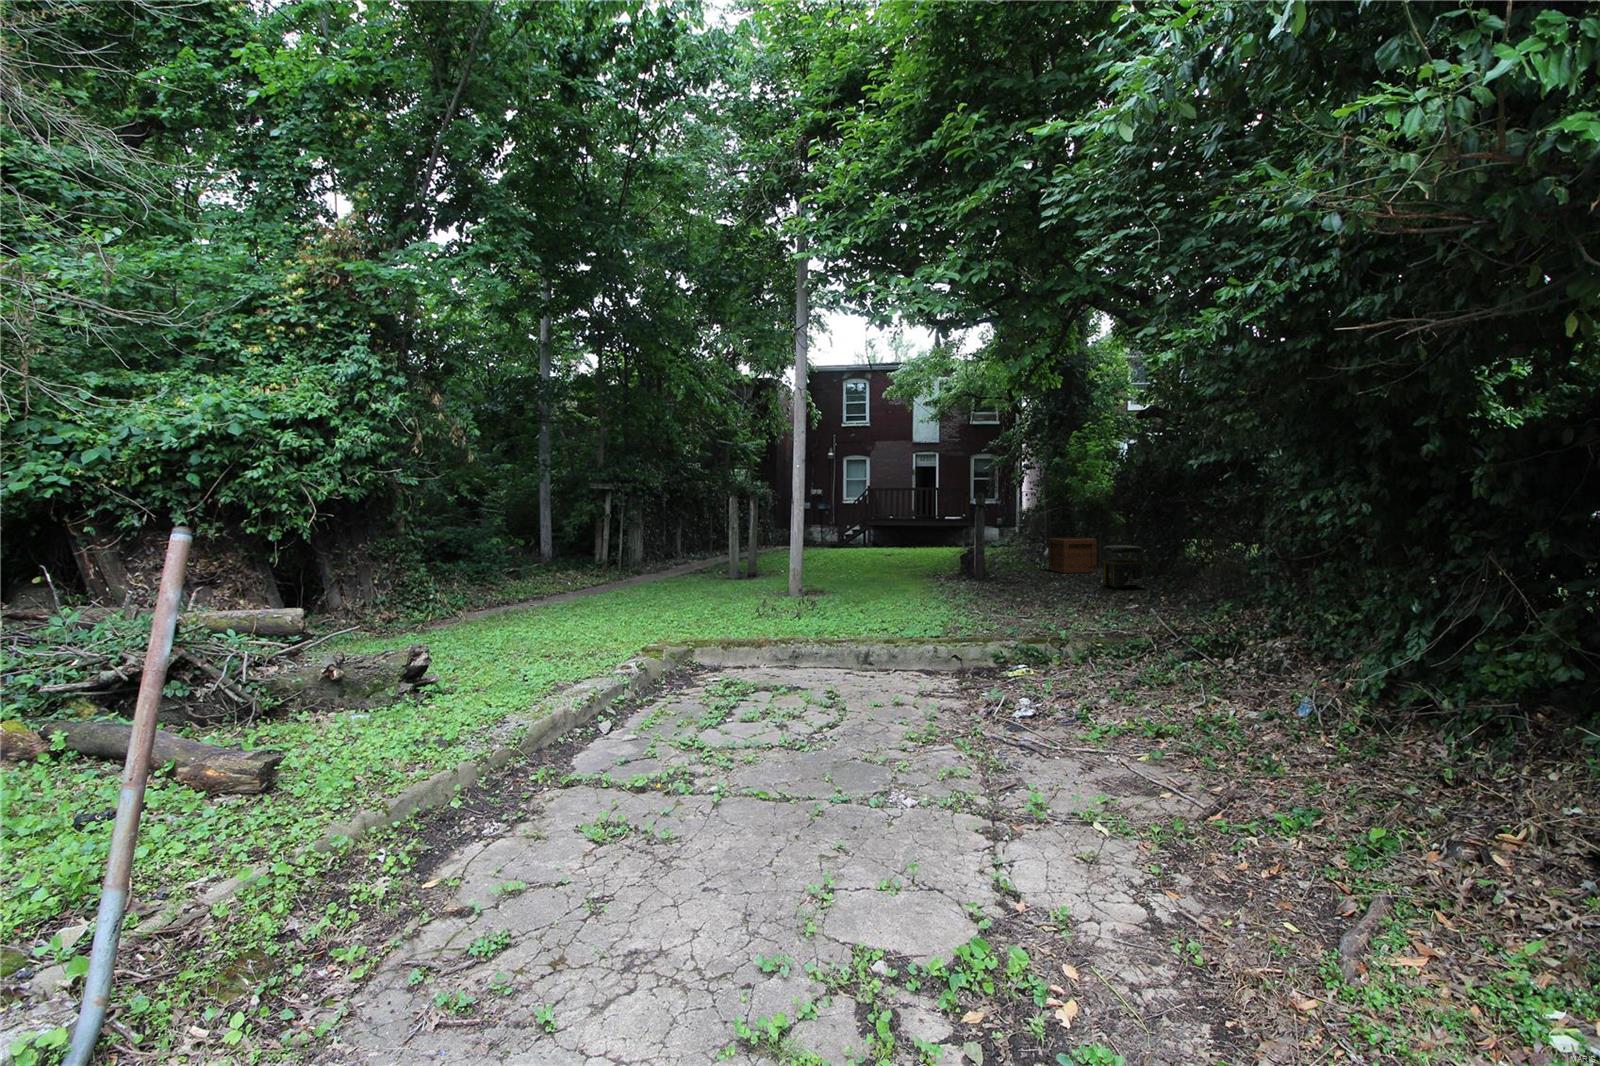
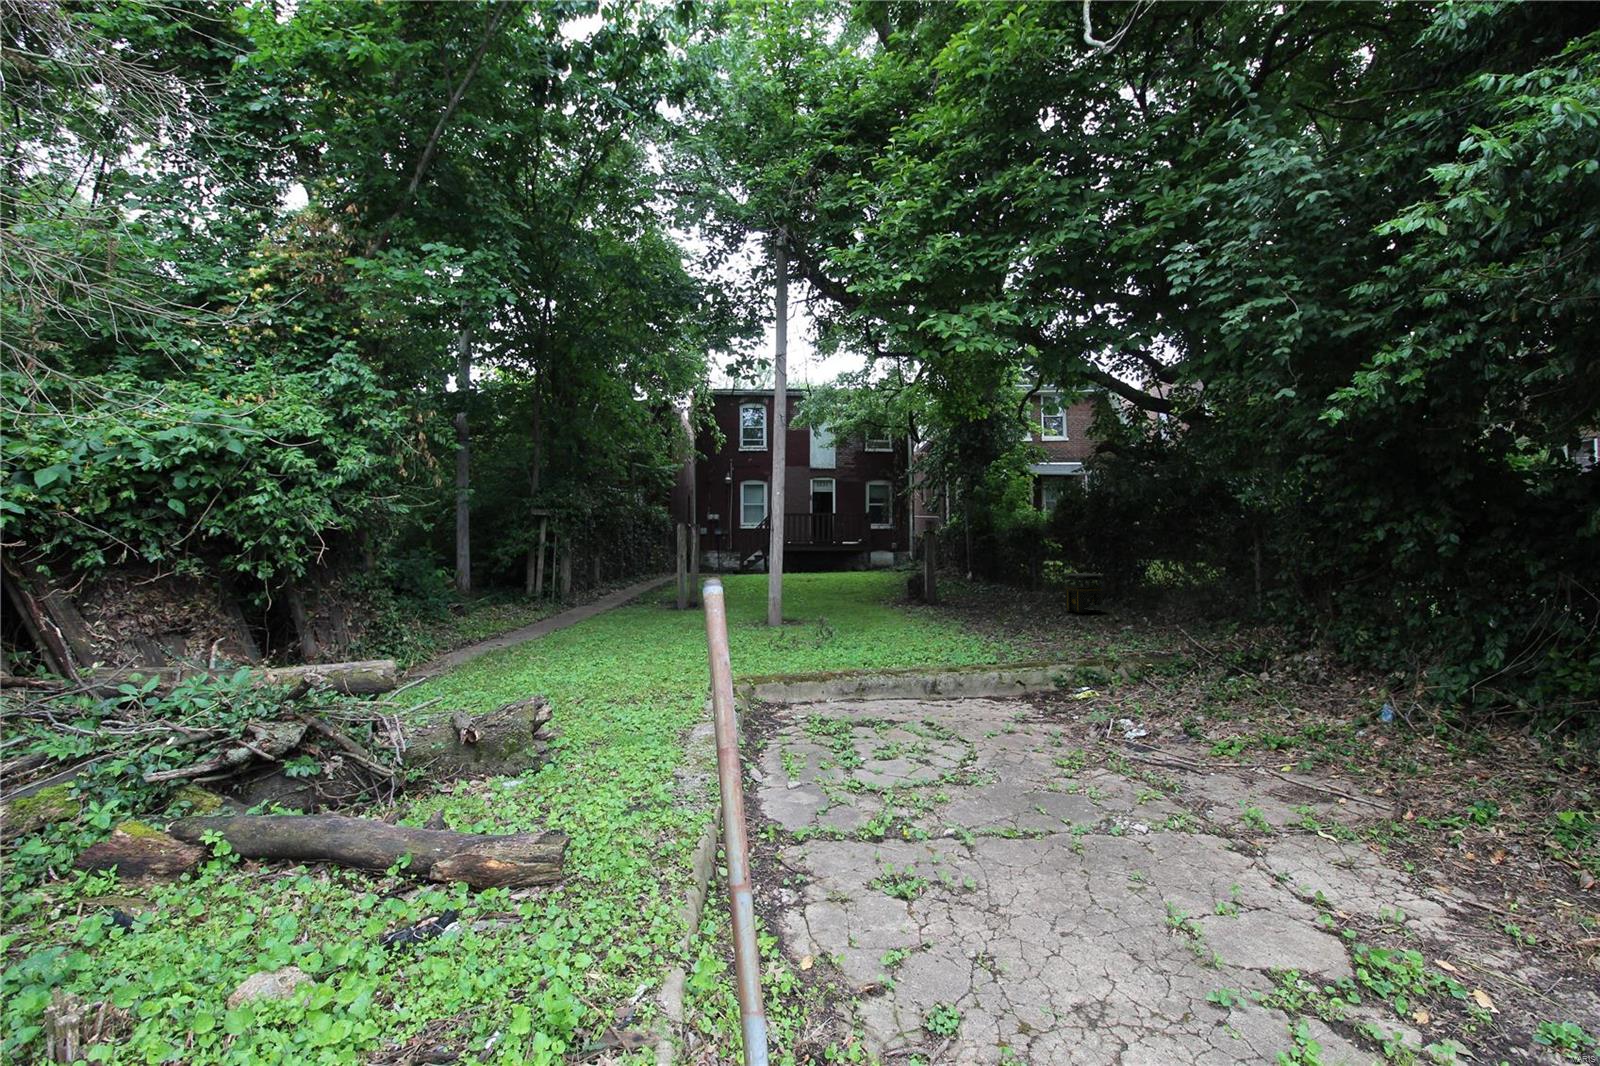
wooden crate: present [1049,538,1097,573] -> none [994,565,1041,600]

